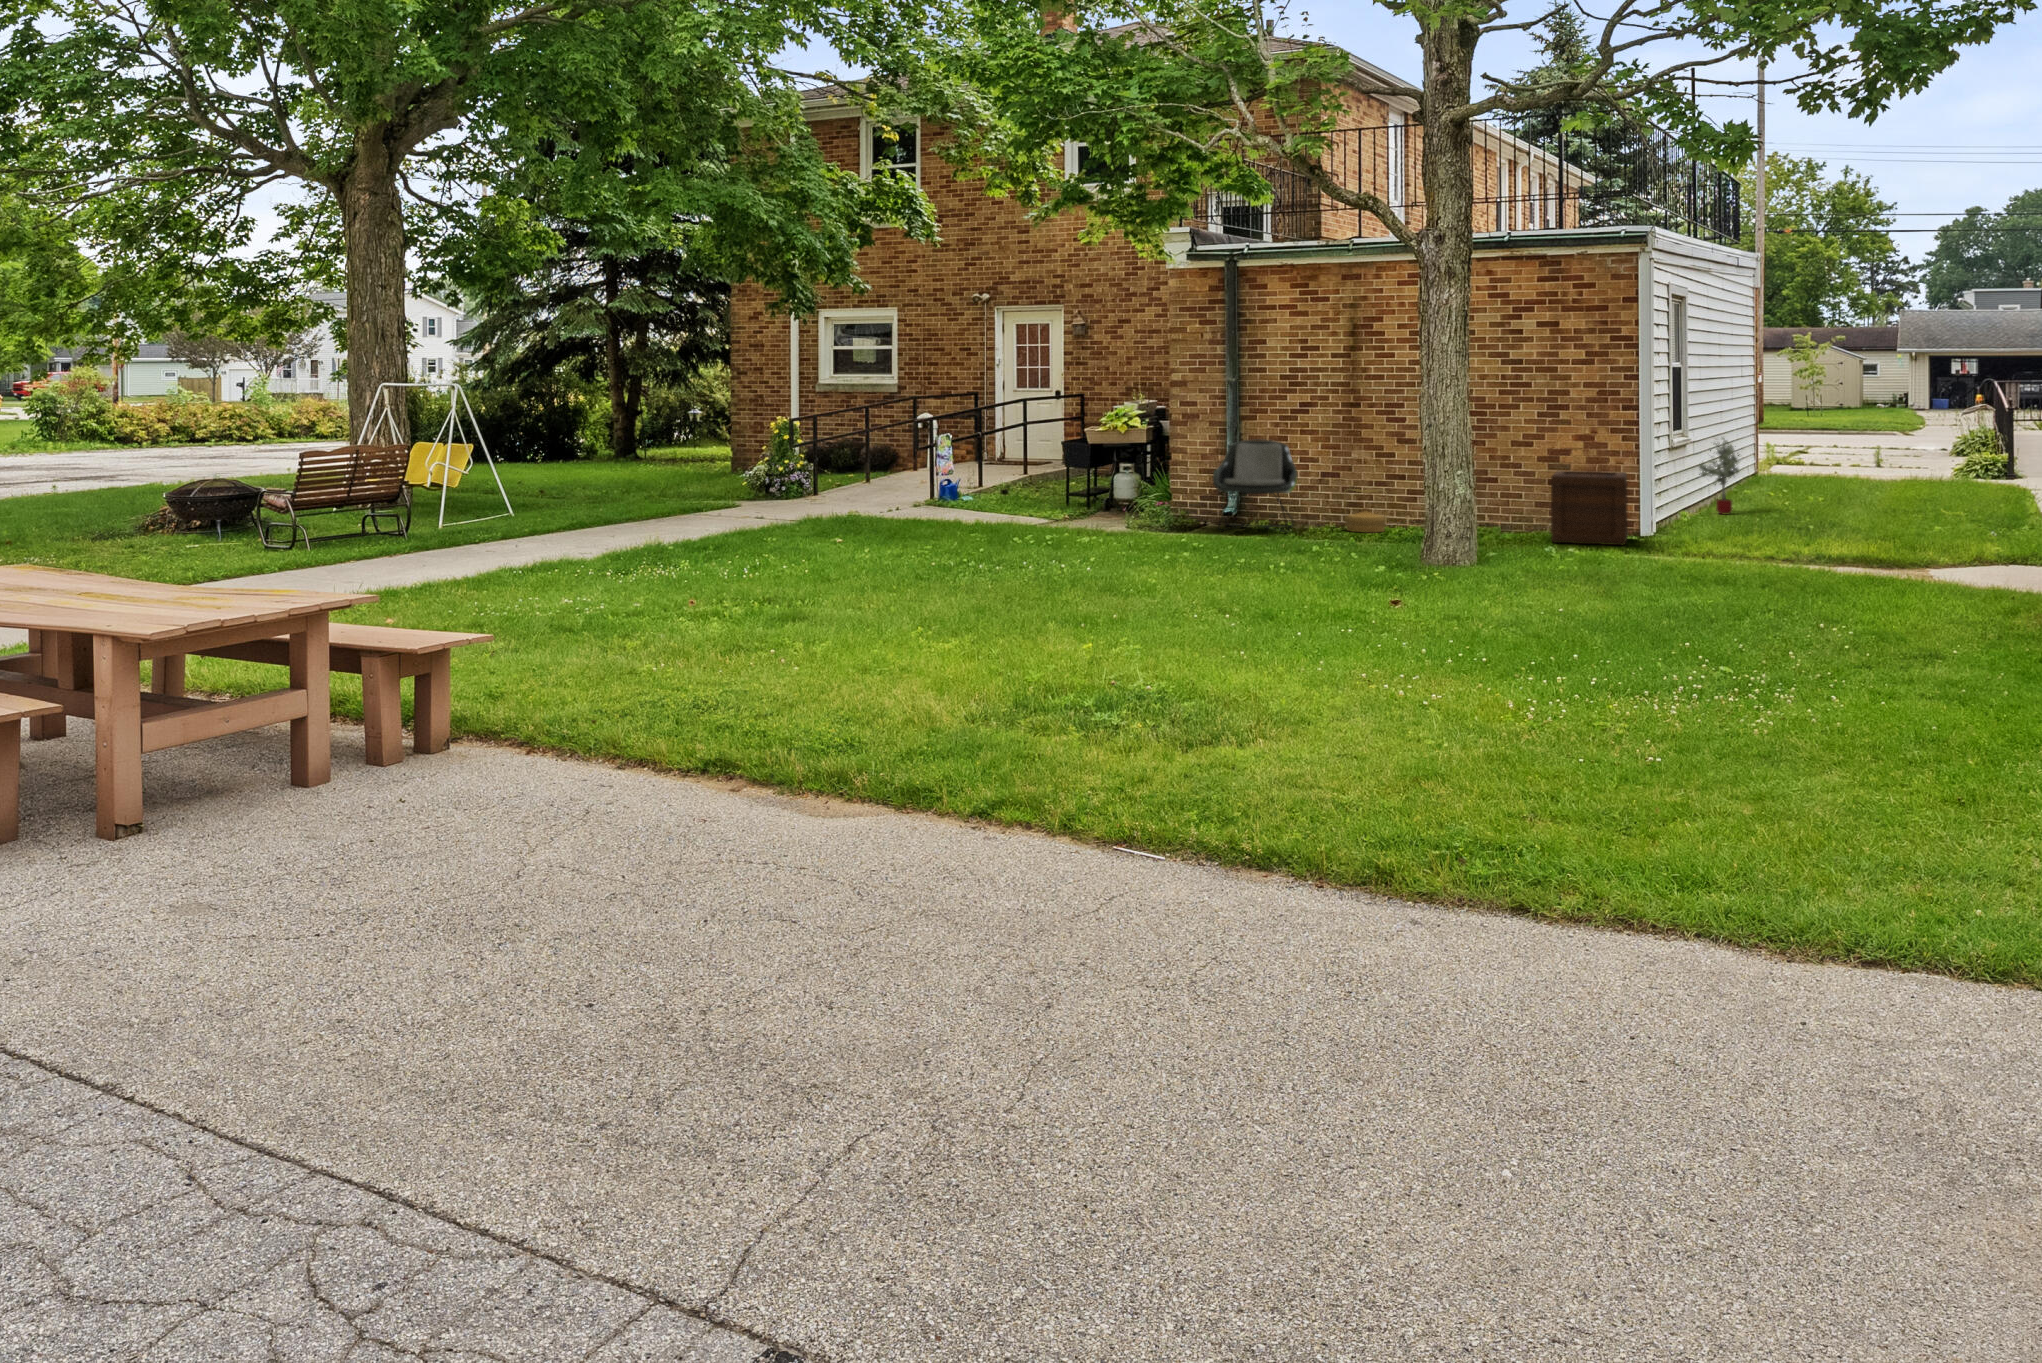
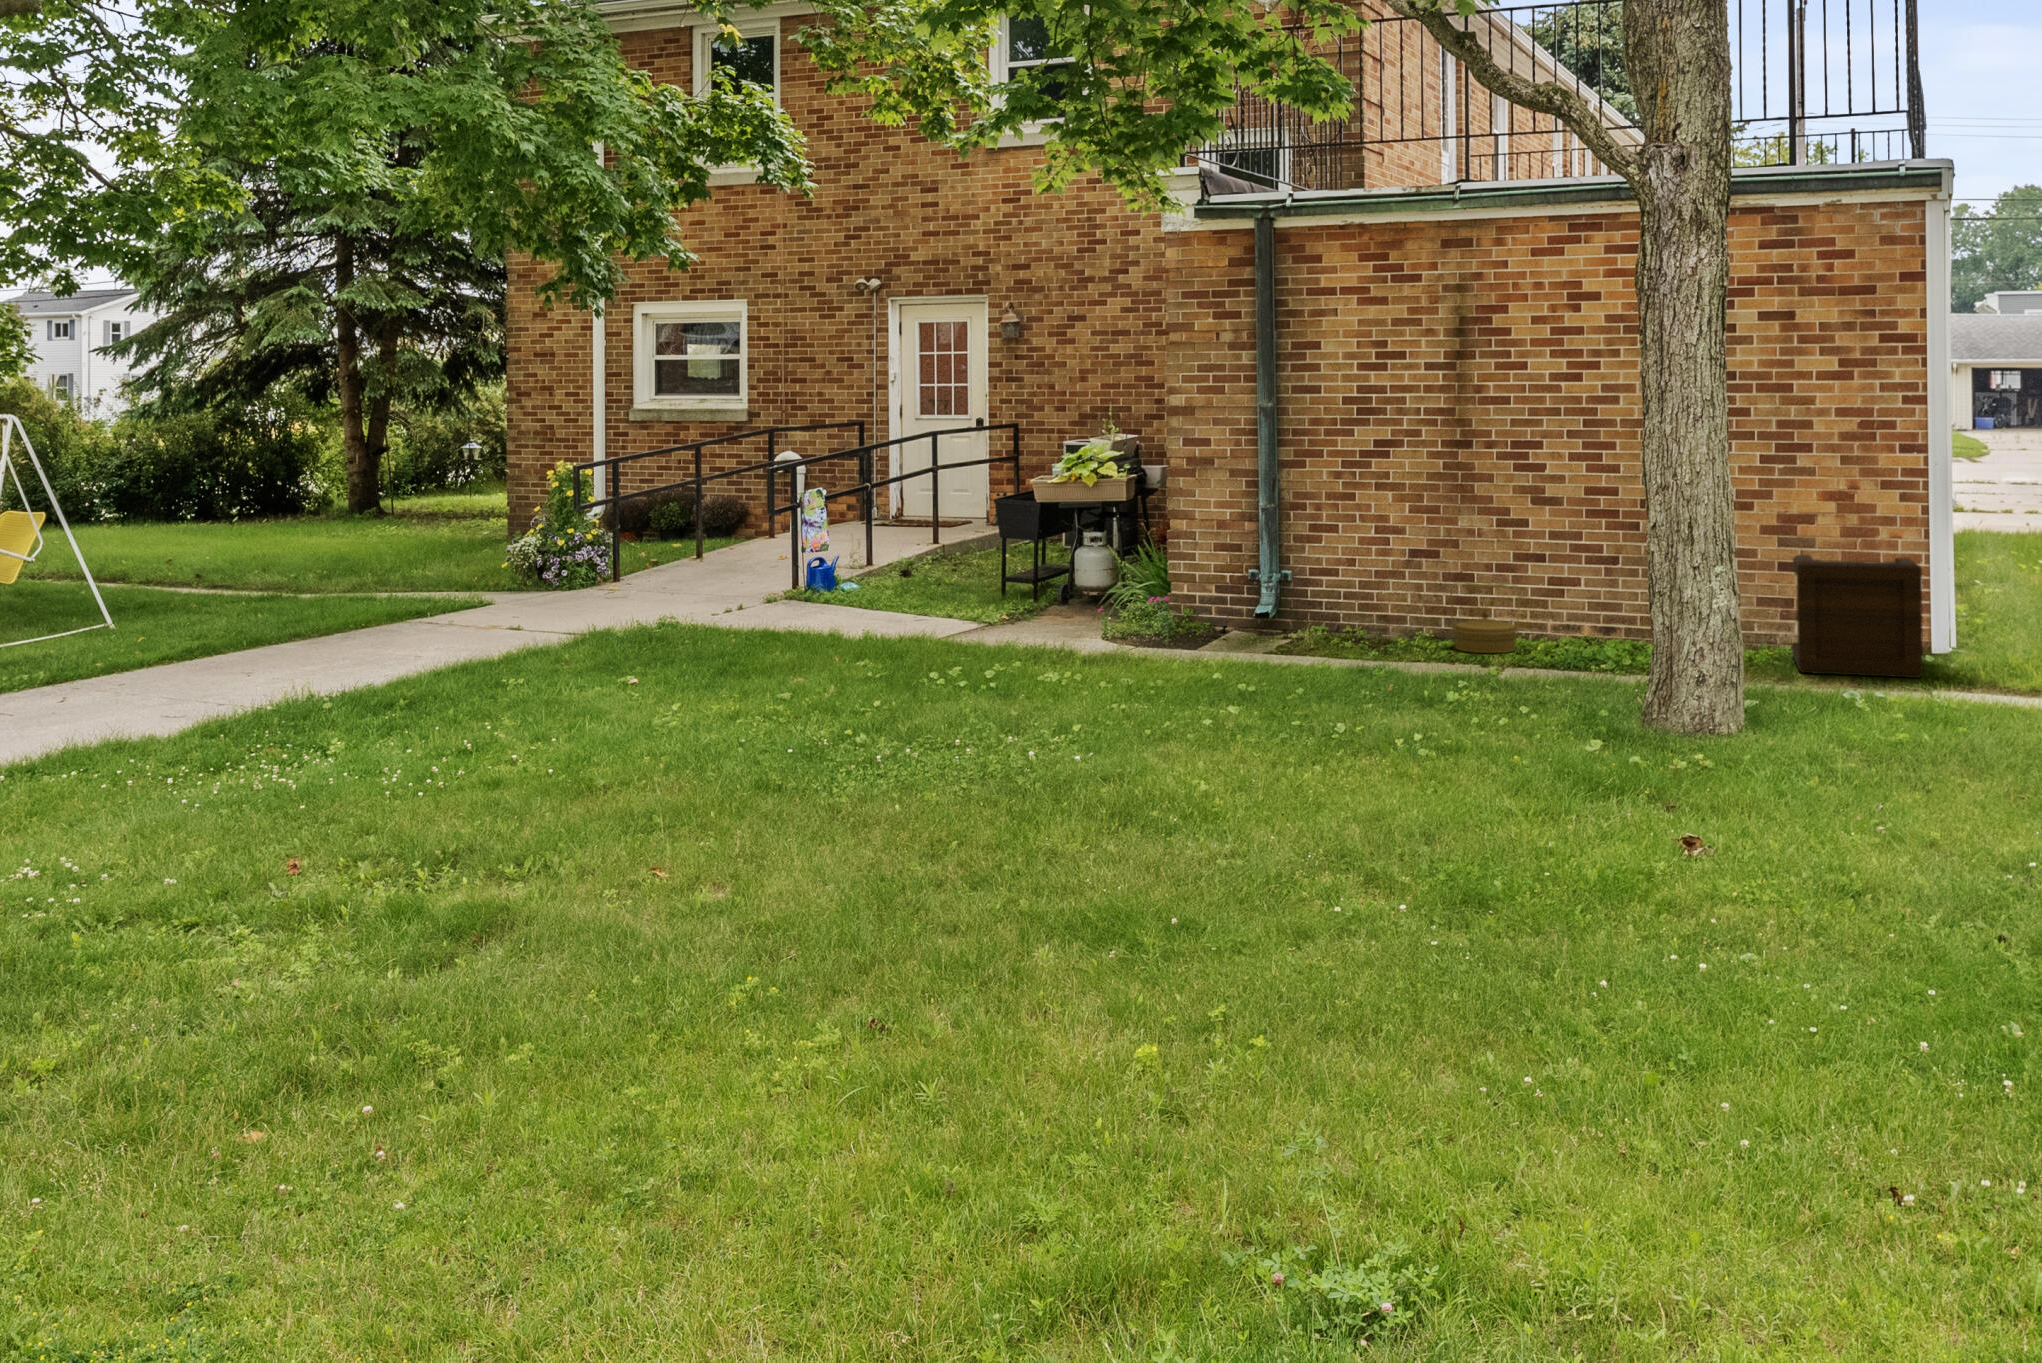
potted tree: present [1699,438,1740,514] -> none [1950,488,2020,606]
lounge chair: present [1213,439,1298,533] -> none [1243,503,1378,658]

